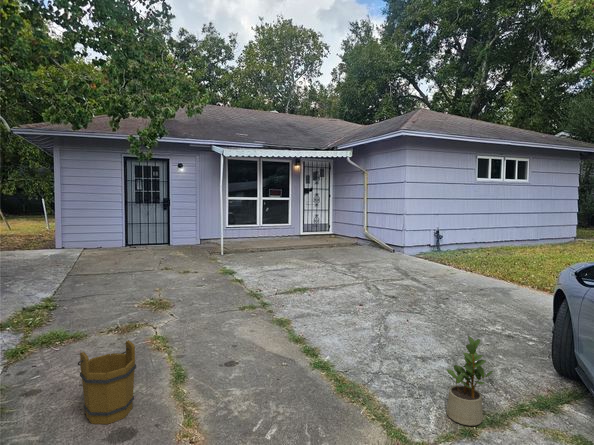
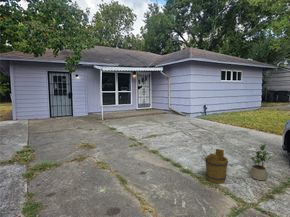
bucket: present [78,340,136,424] -> present [203,149,228,184]

